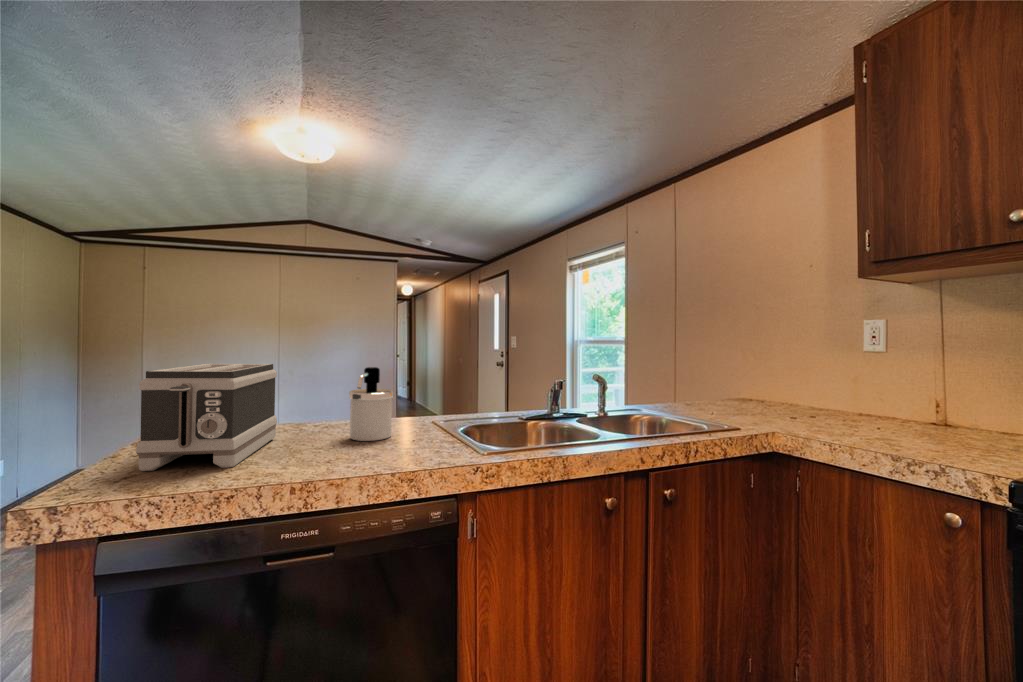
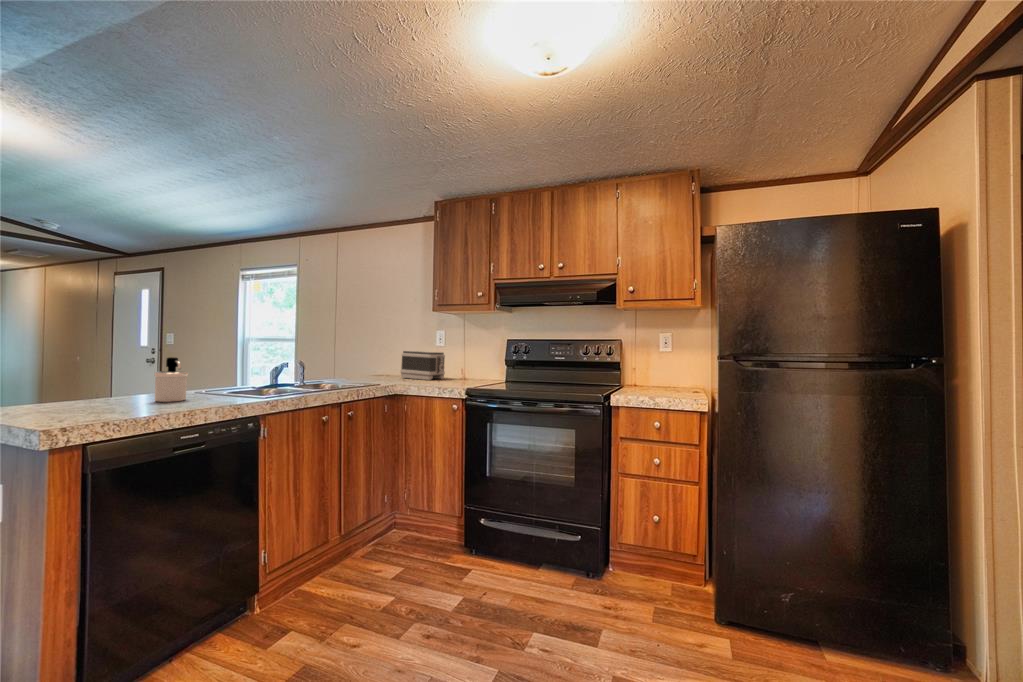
toaster: present [136,364,277,471] -> present [401,351,445,380]

